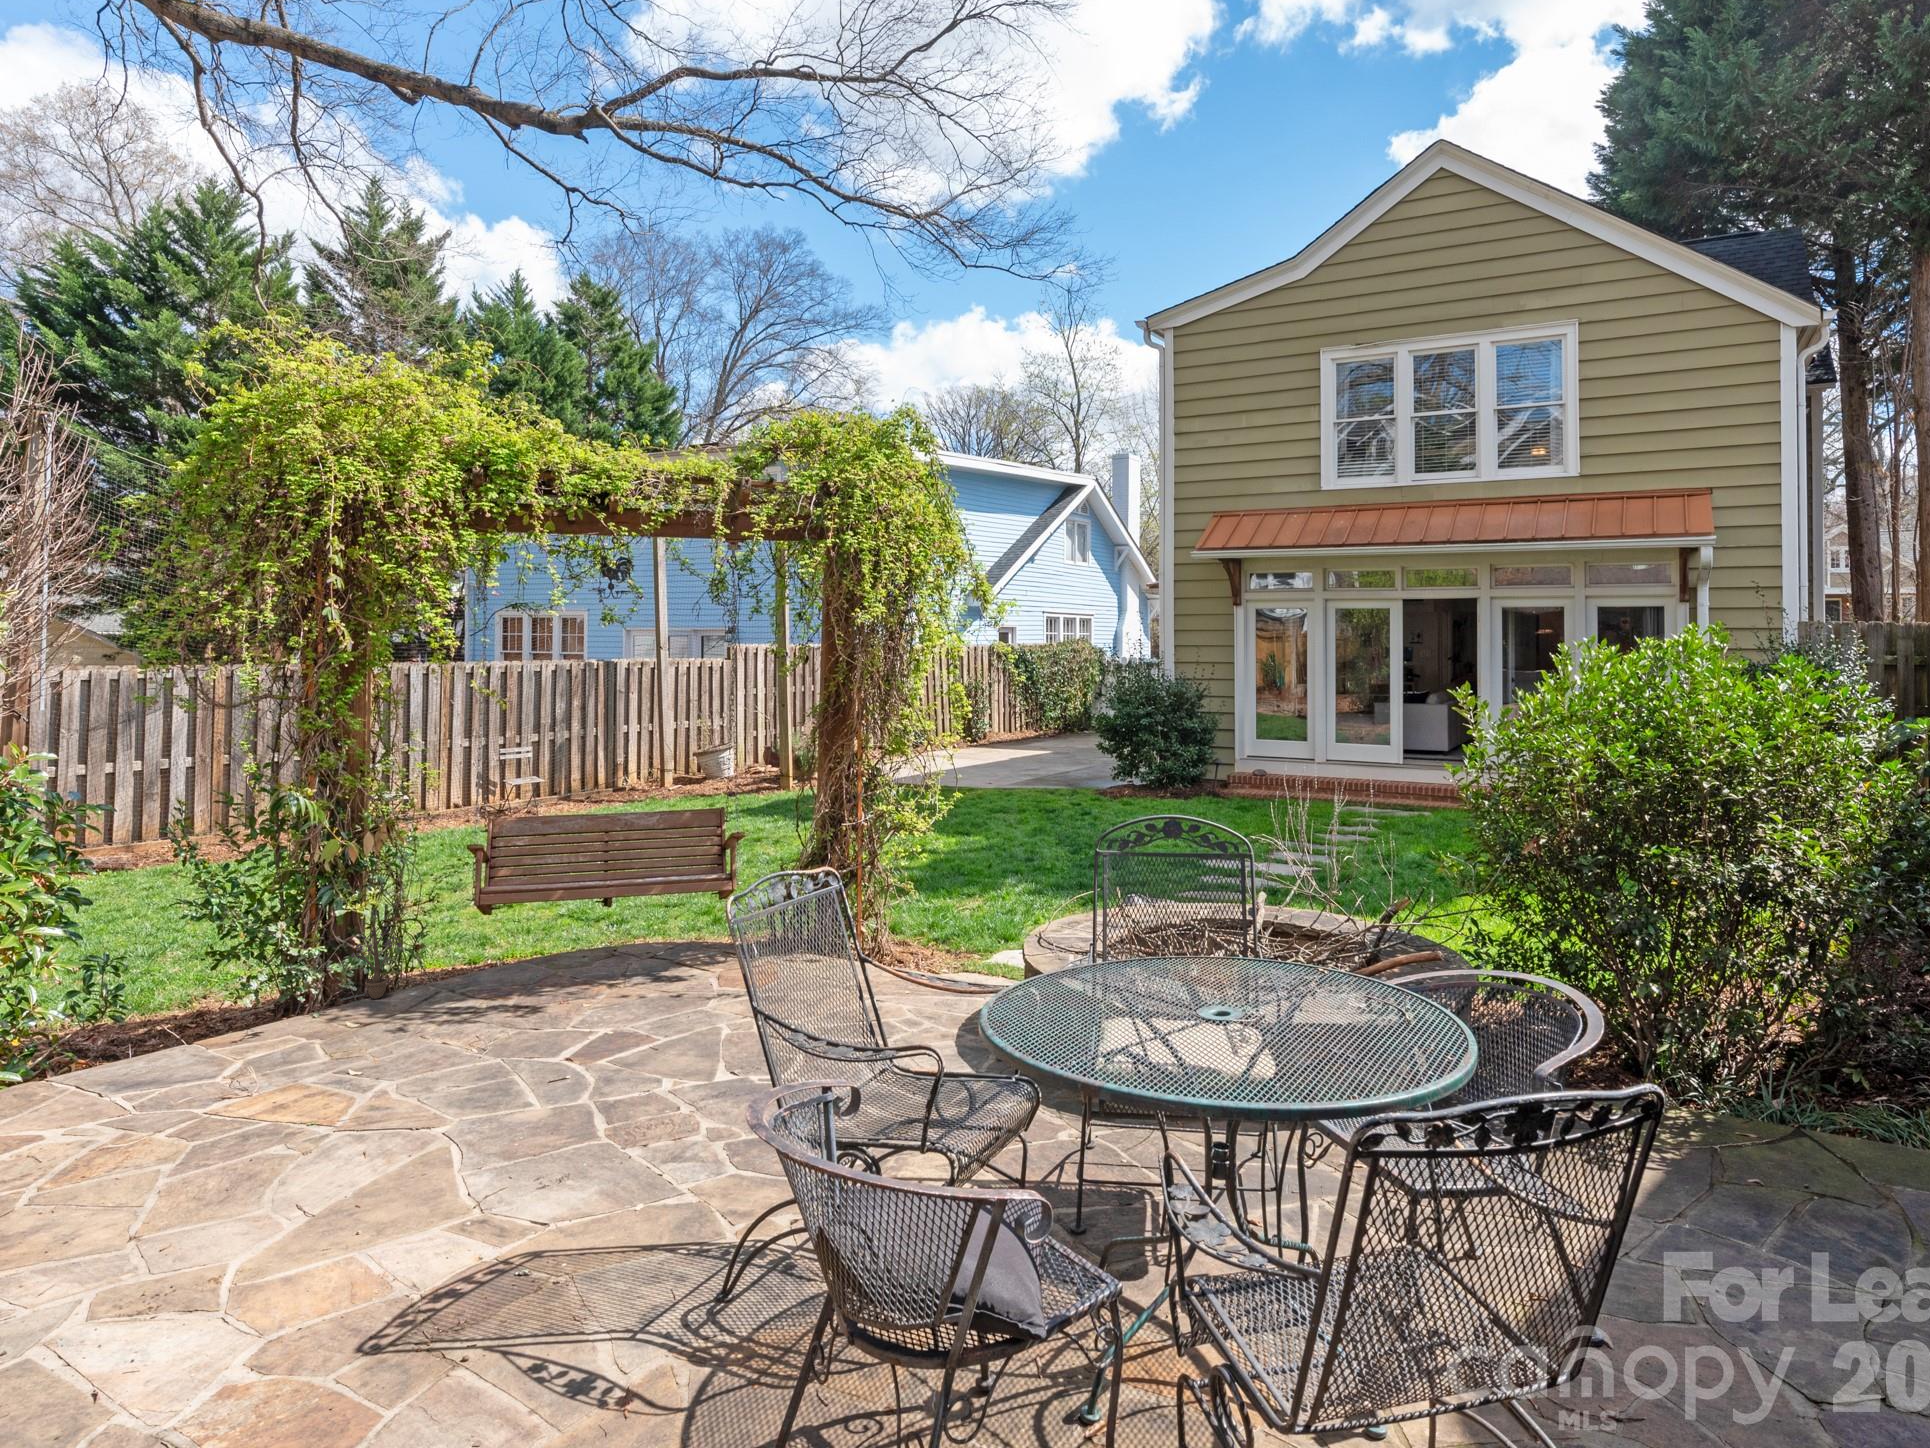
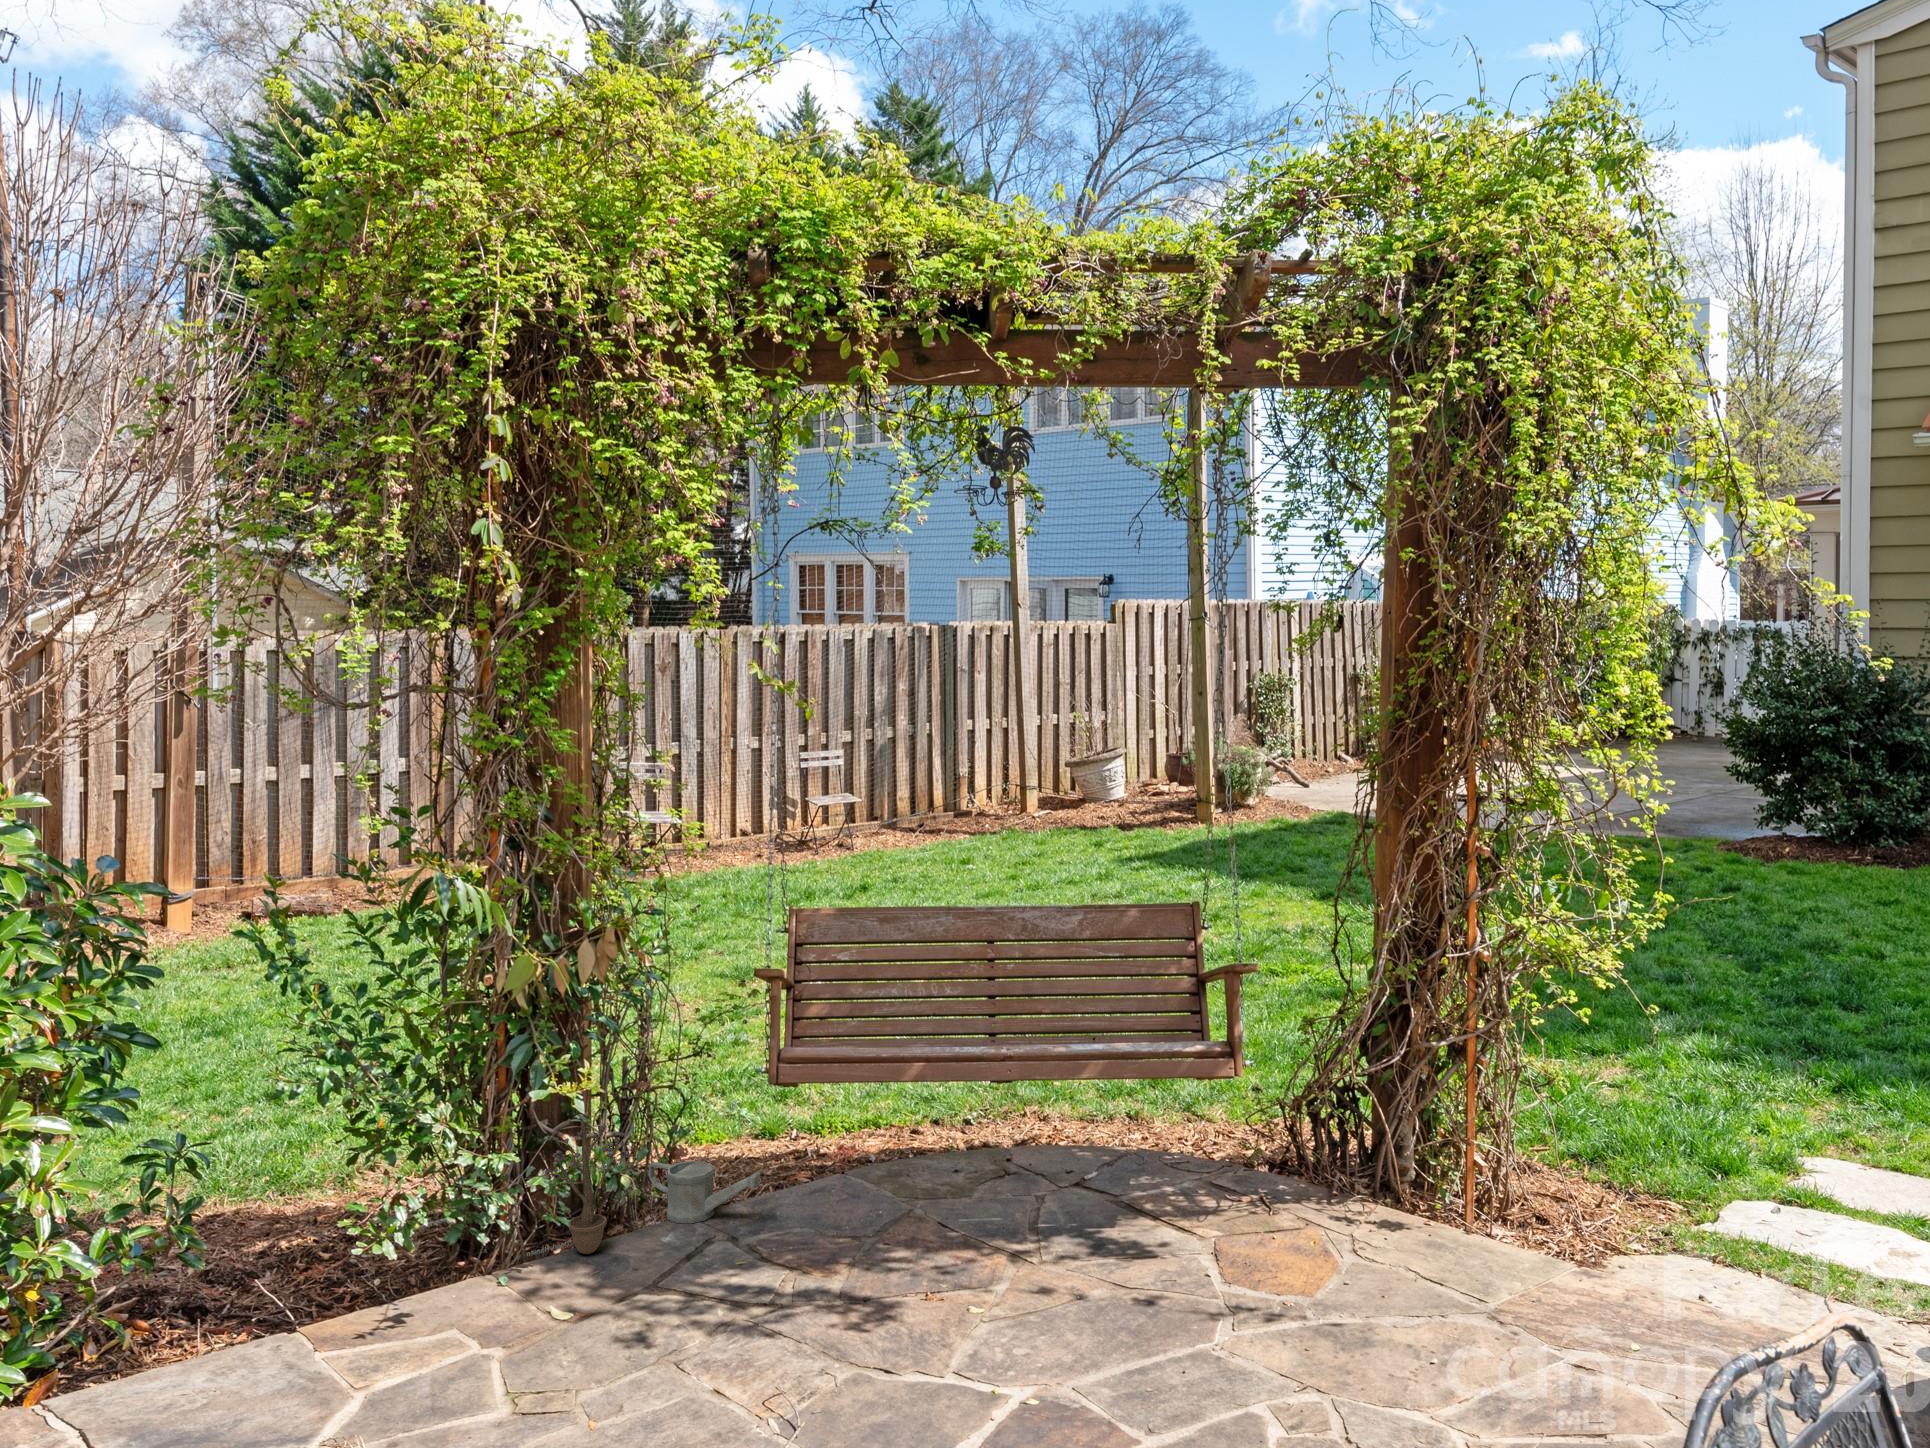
watering can: none [411,953,478,985] -> present [649,1161,760,1223]

